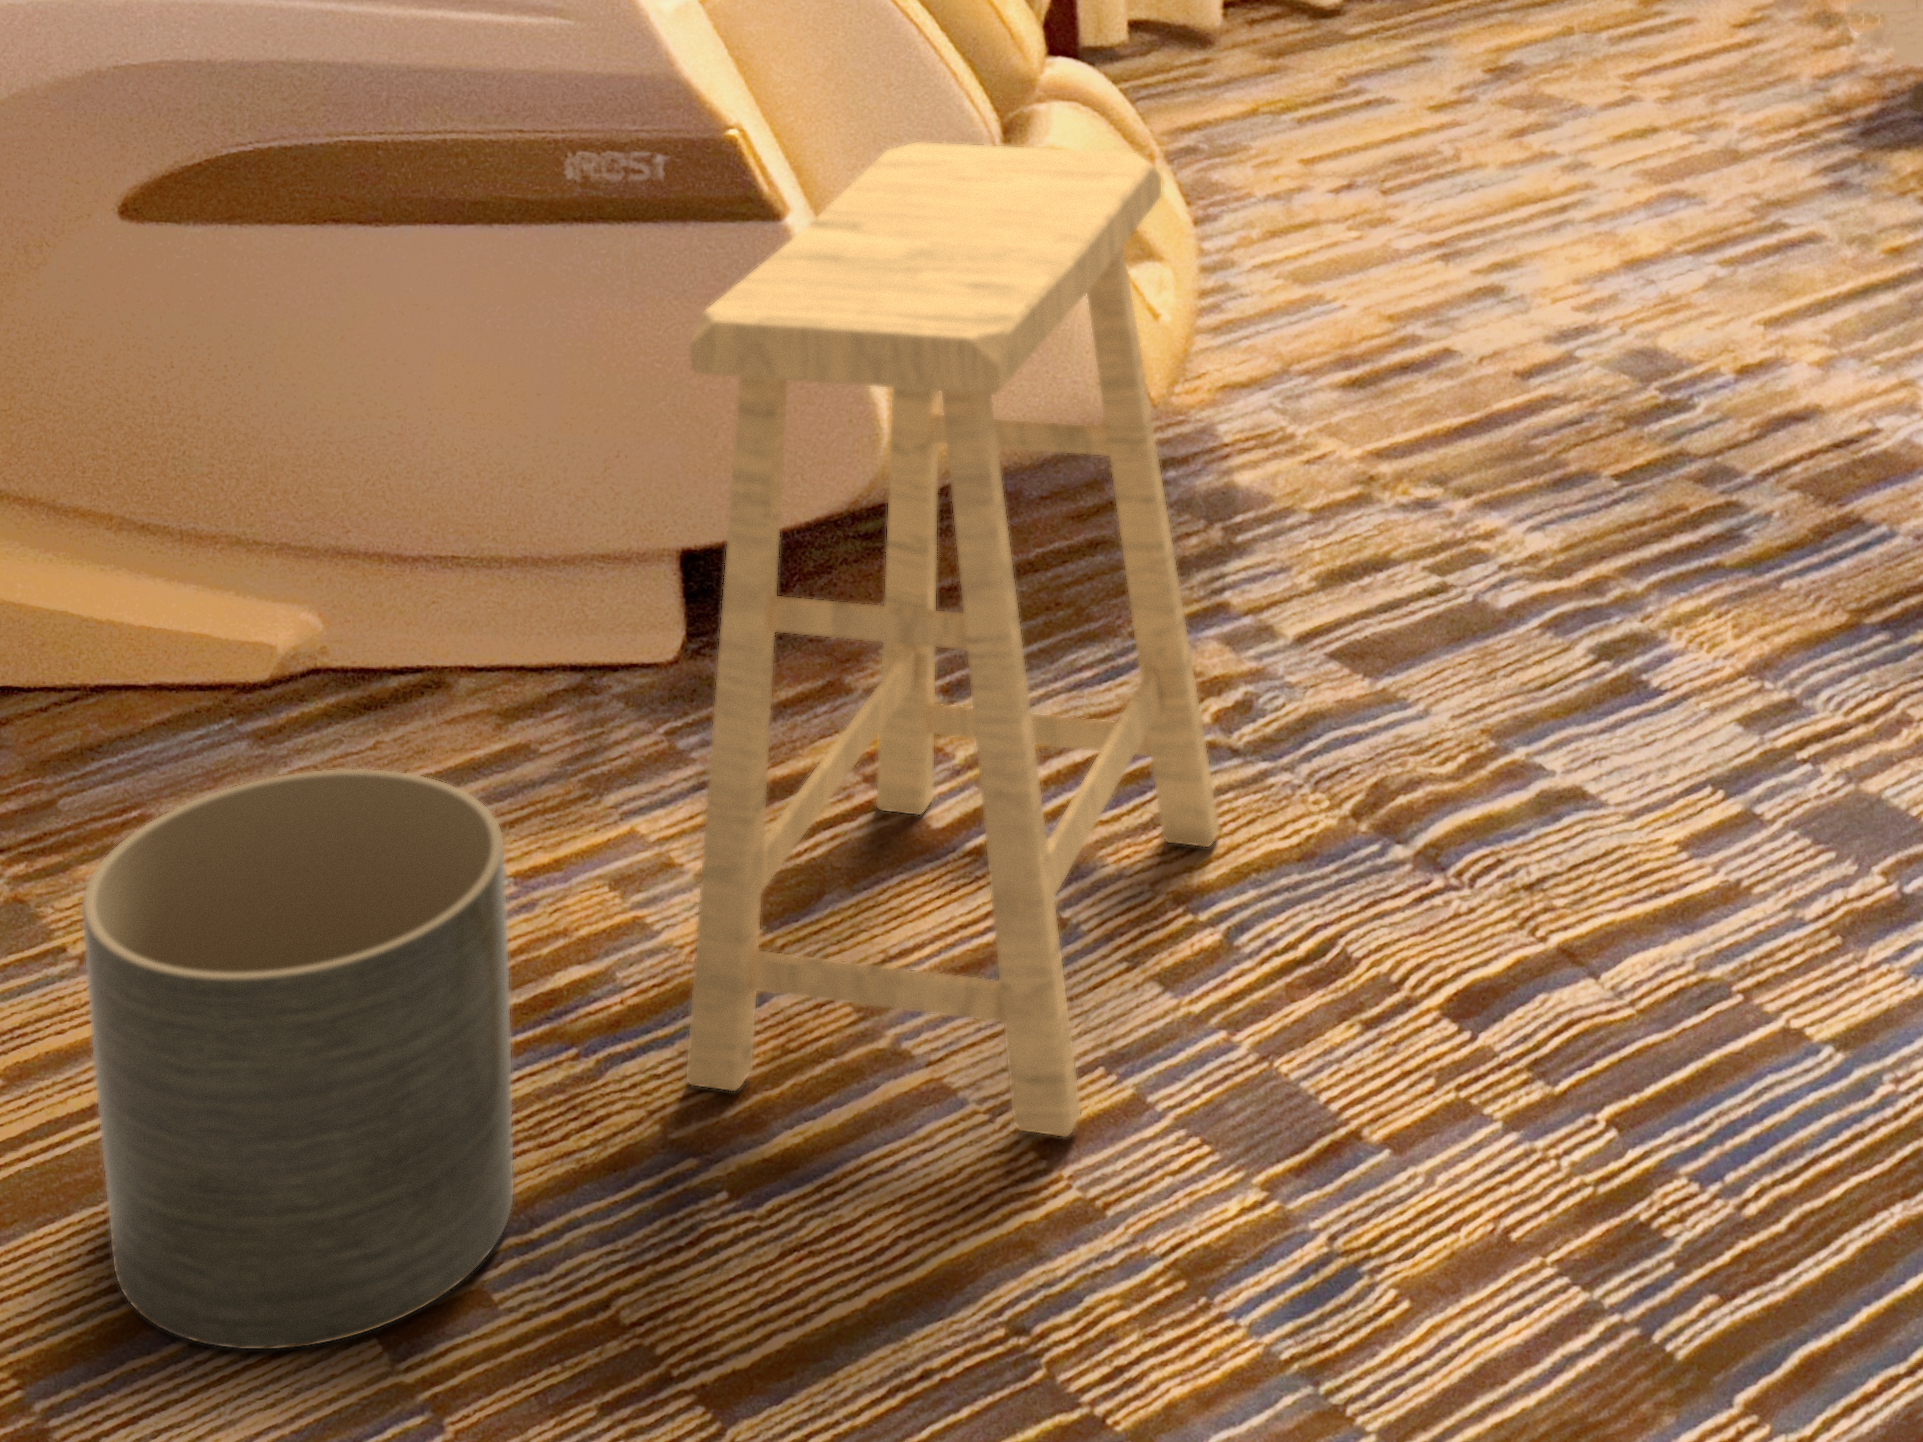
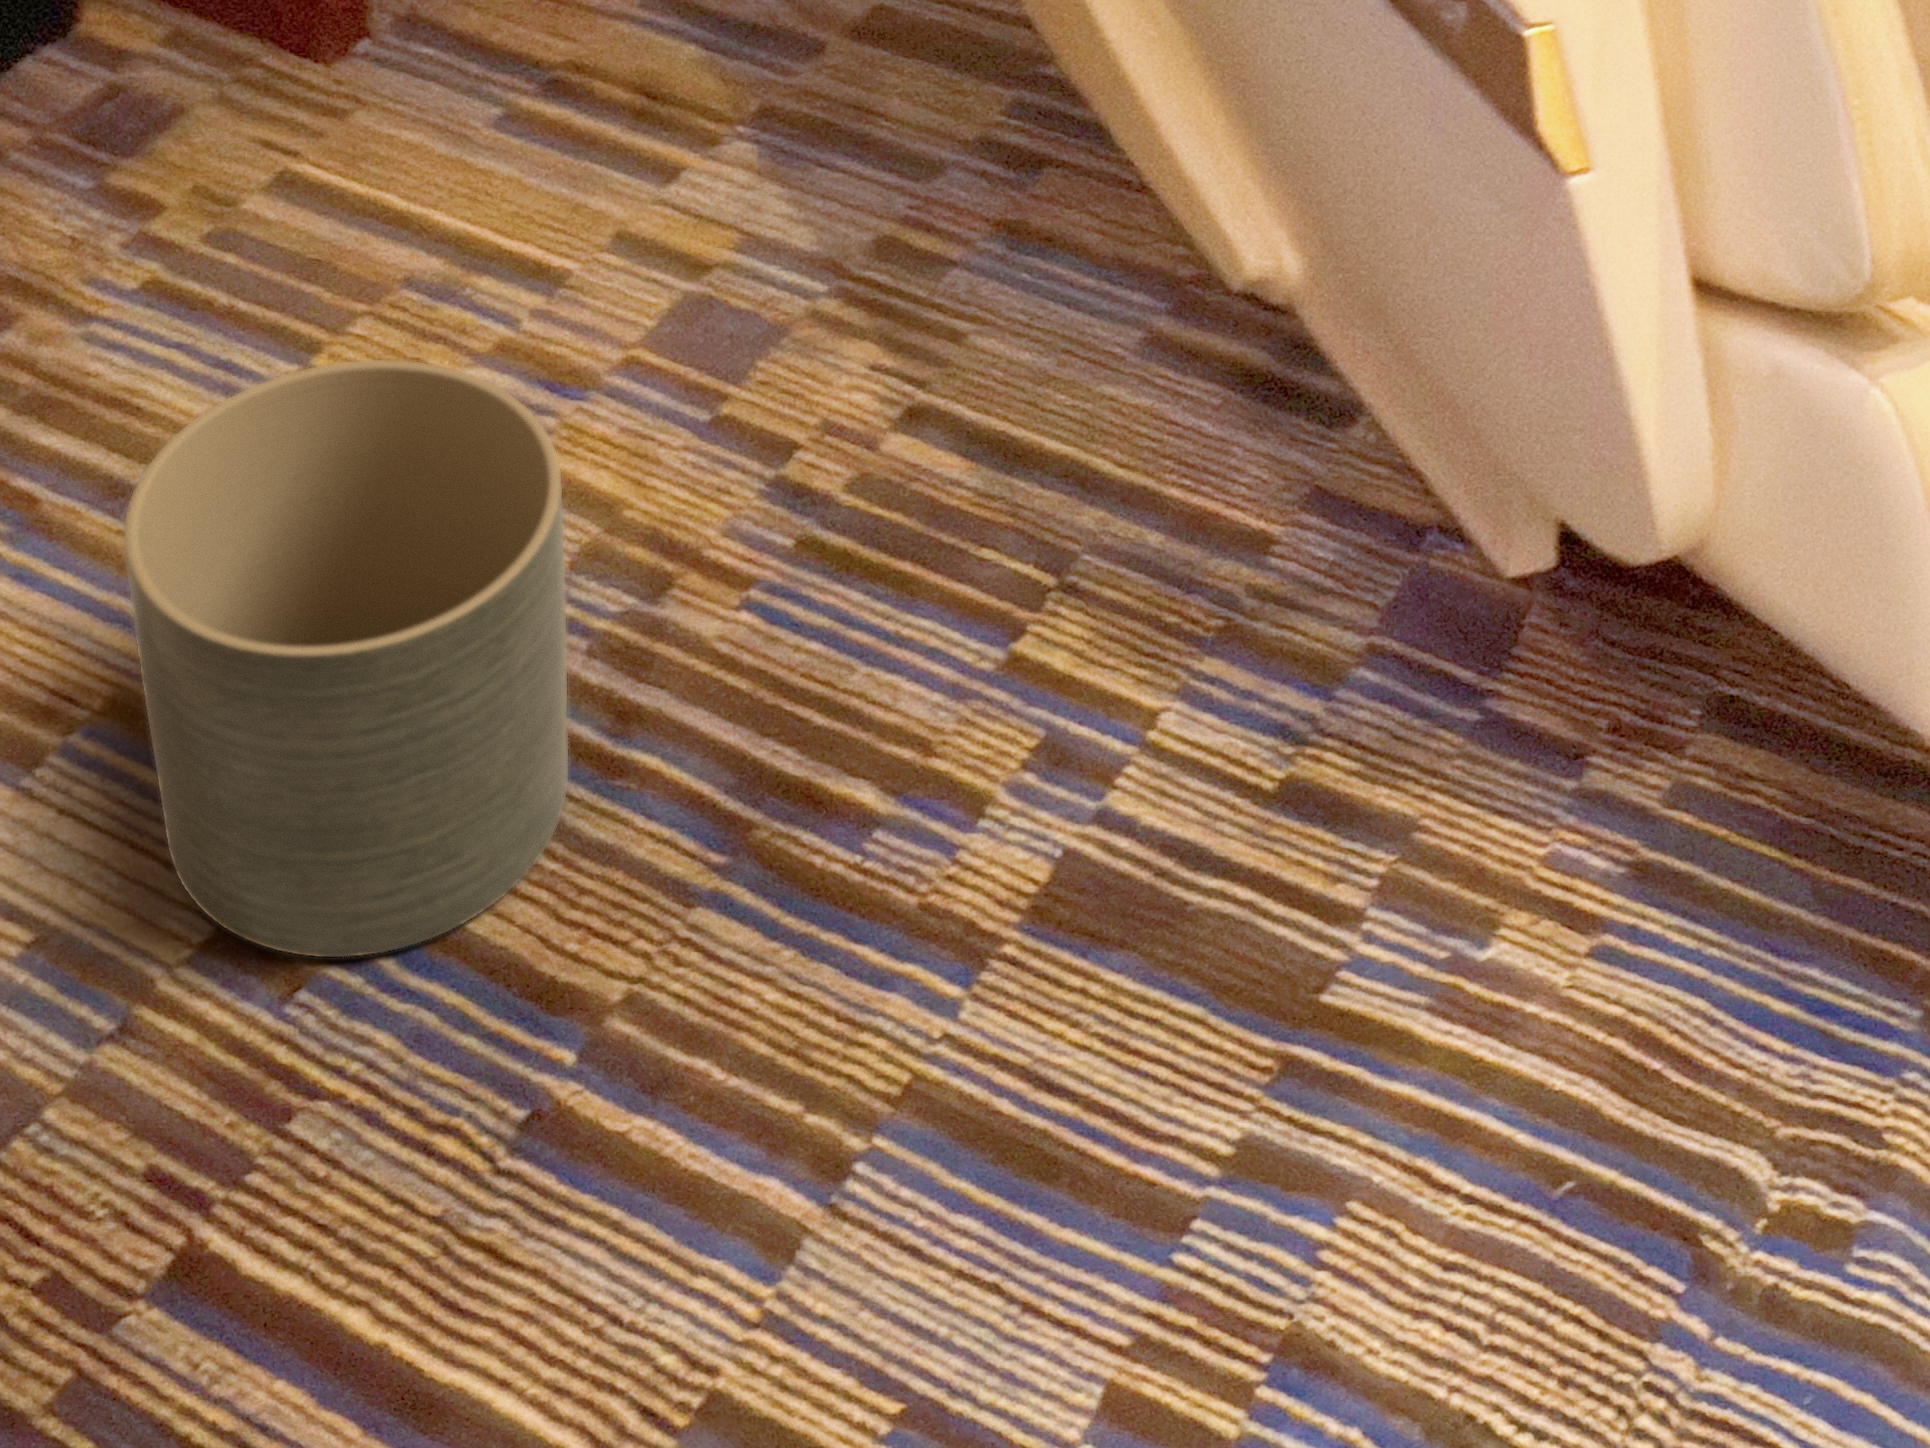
footstool: present [686,142,1219,1137] -> none [669,214,1564,1427]

